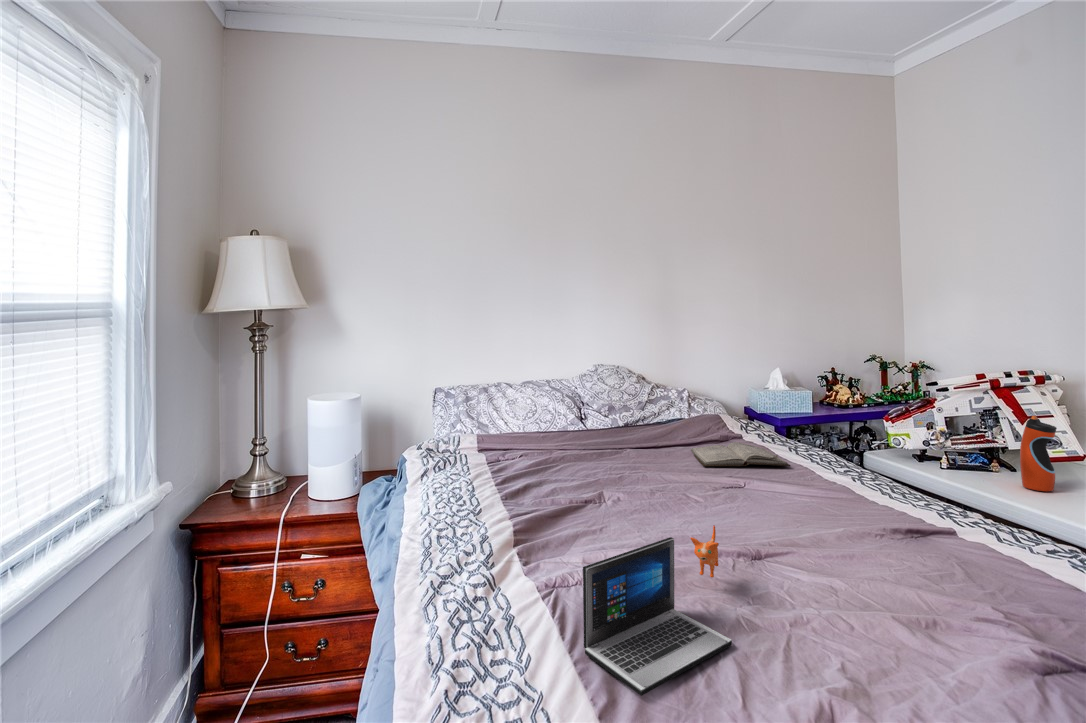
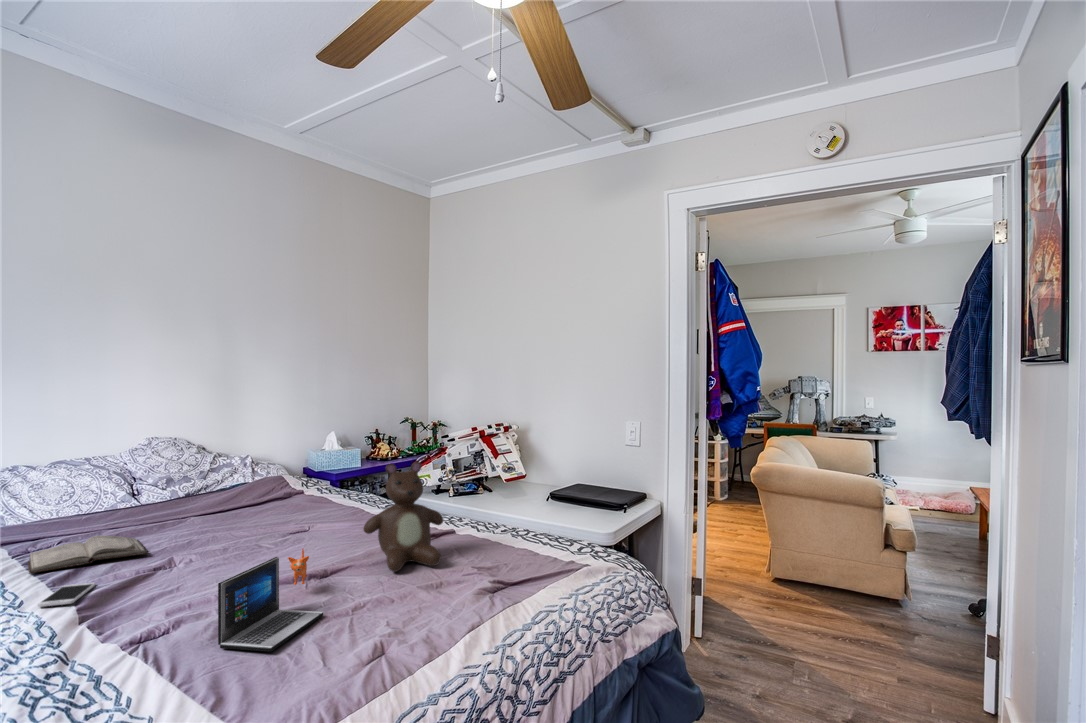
water bottle: present [1020,416,1057,491] -> none [493,453,511,503]
teddy bear: none [805,422,946,600] -> present [363,462,443,572]
diary: present [691,442,790,466] -> present [28,536,149,574]
smartphone: none [463,504,516,527] -> present [38,583,95,607]

